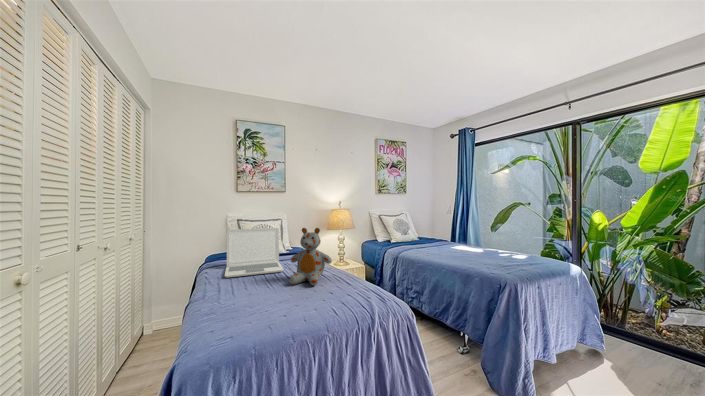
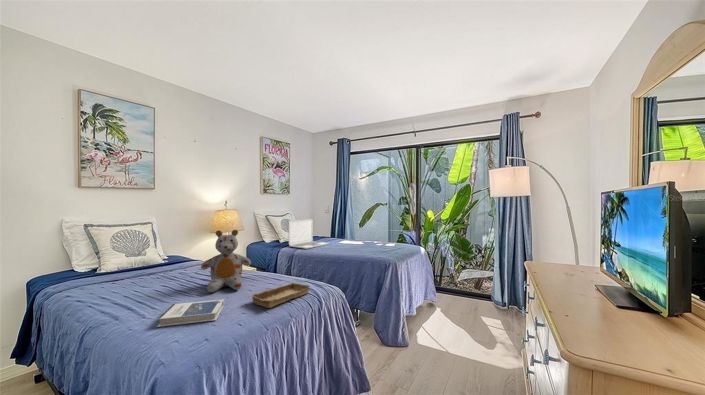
laptop: present [225,228,284,278] -> present [289,219,329,249]
tray: none [312,287,376,310] -> present [250,282,310,308]
hardback book: none [235,289,292,311] -> present [157,299,224,327]

